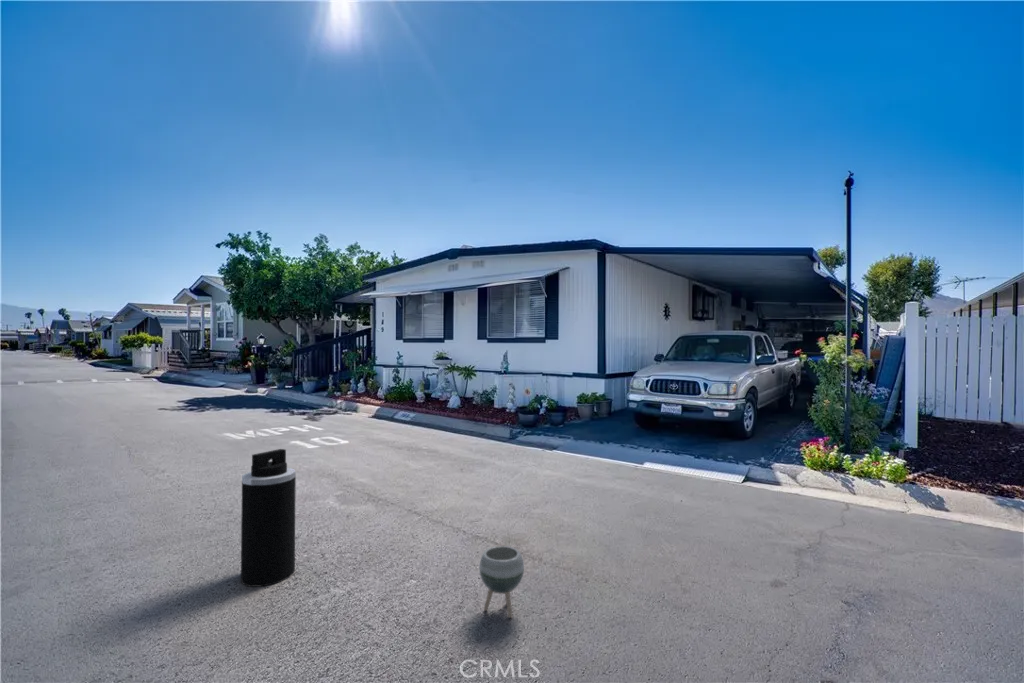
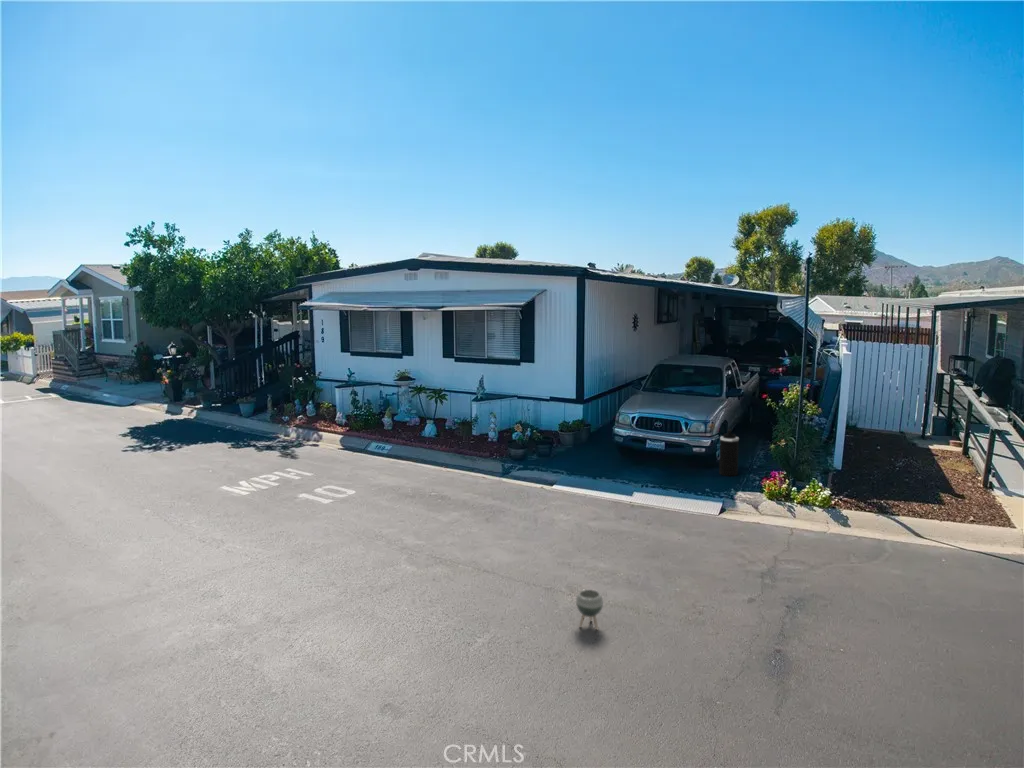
trash can: present [241,449,296,587] -> present [719,429,739,476]

